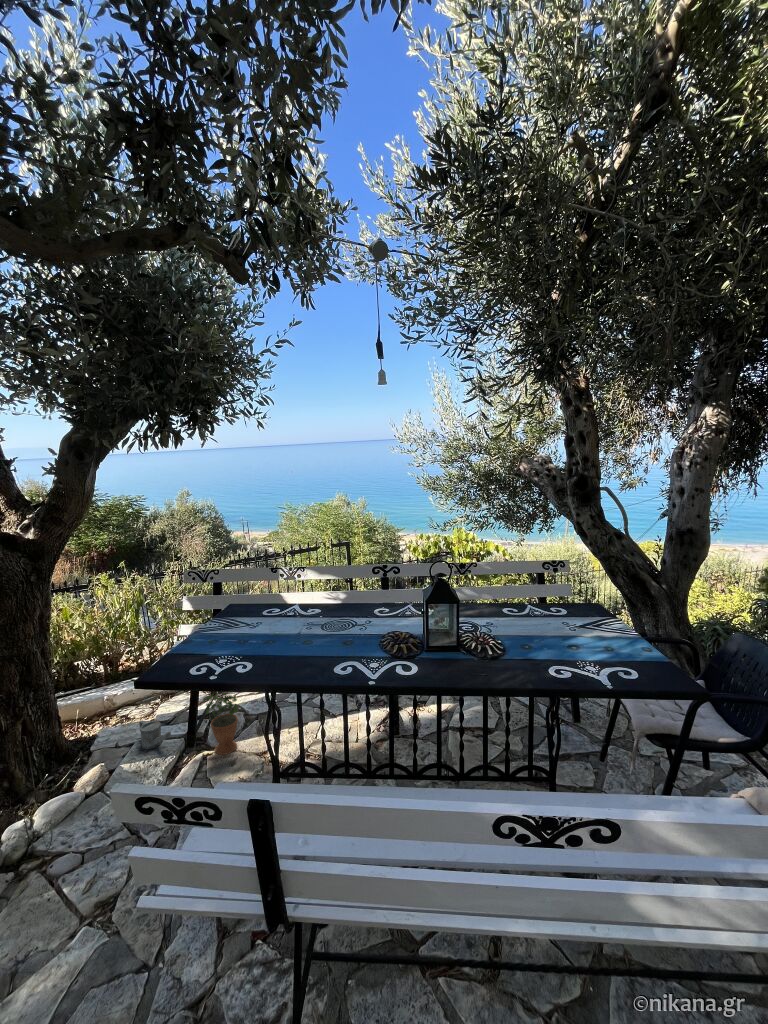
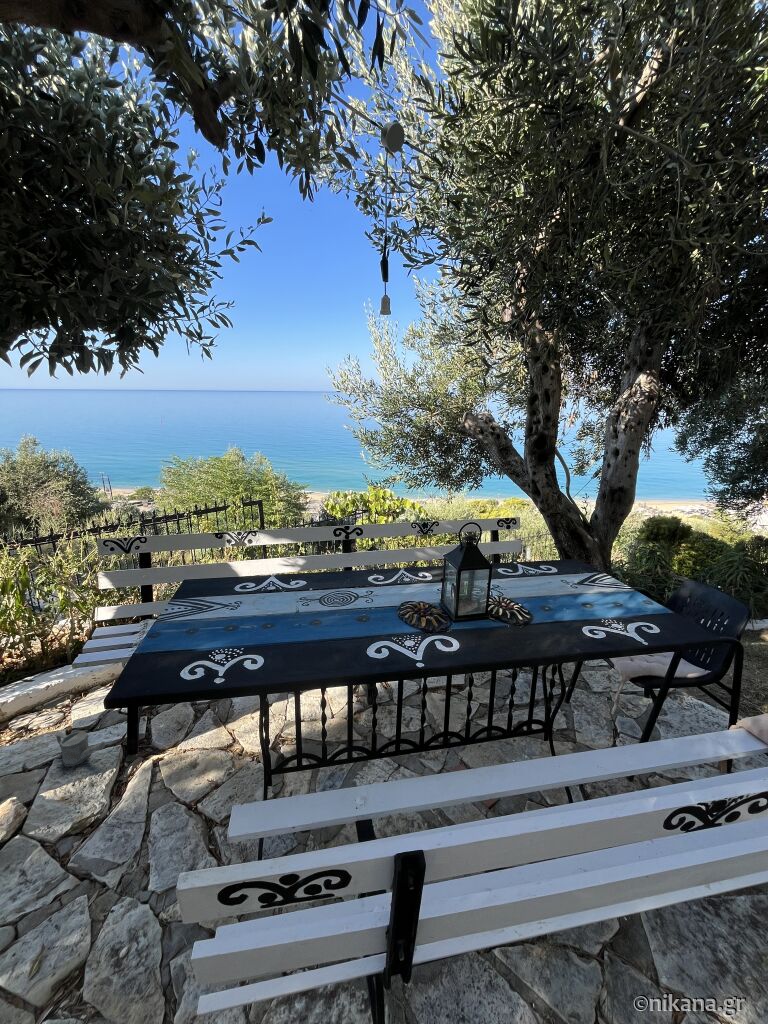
potted plant: present [203,691,238,755] -> none [146,664,190,757]

